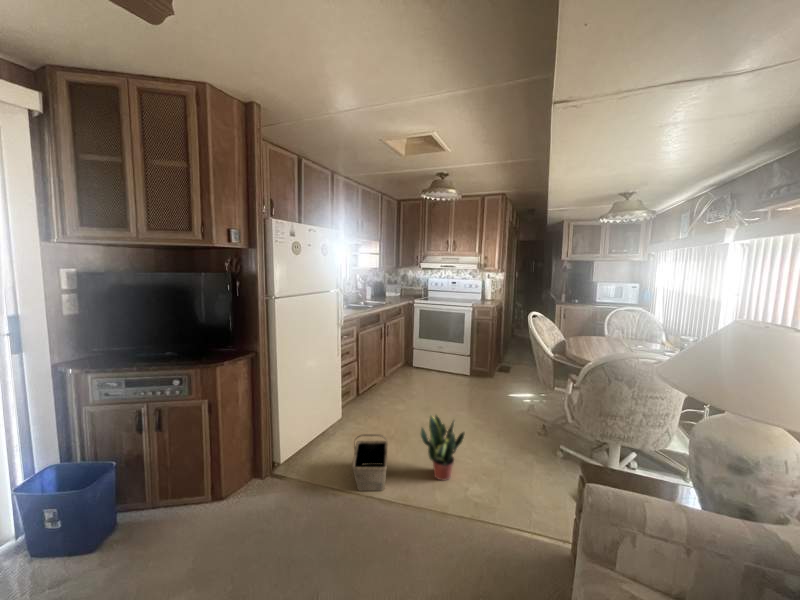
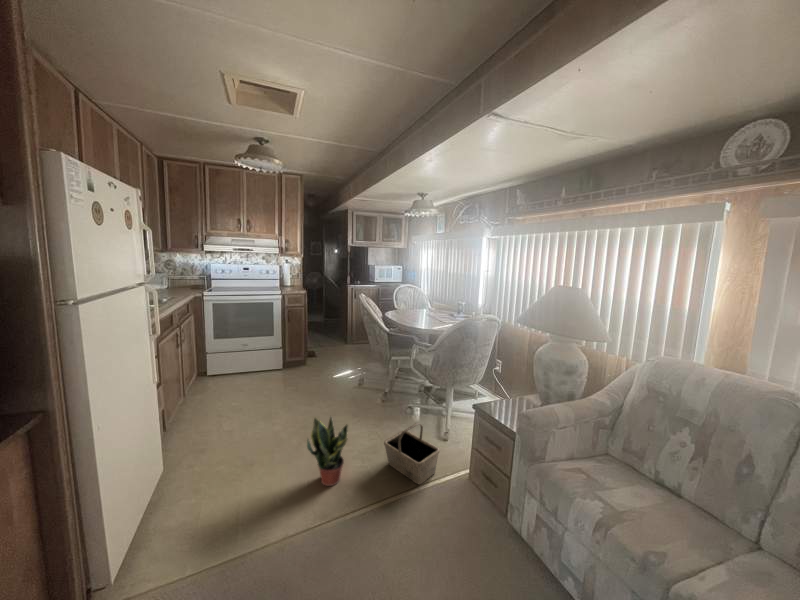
basket: present [352,434,387,491] -> present [384,423,439,484]

